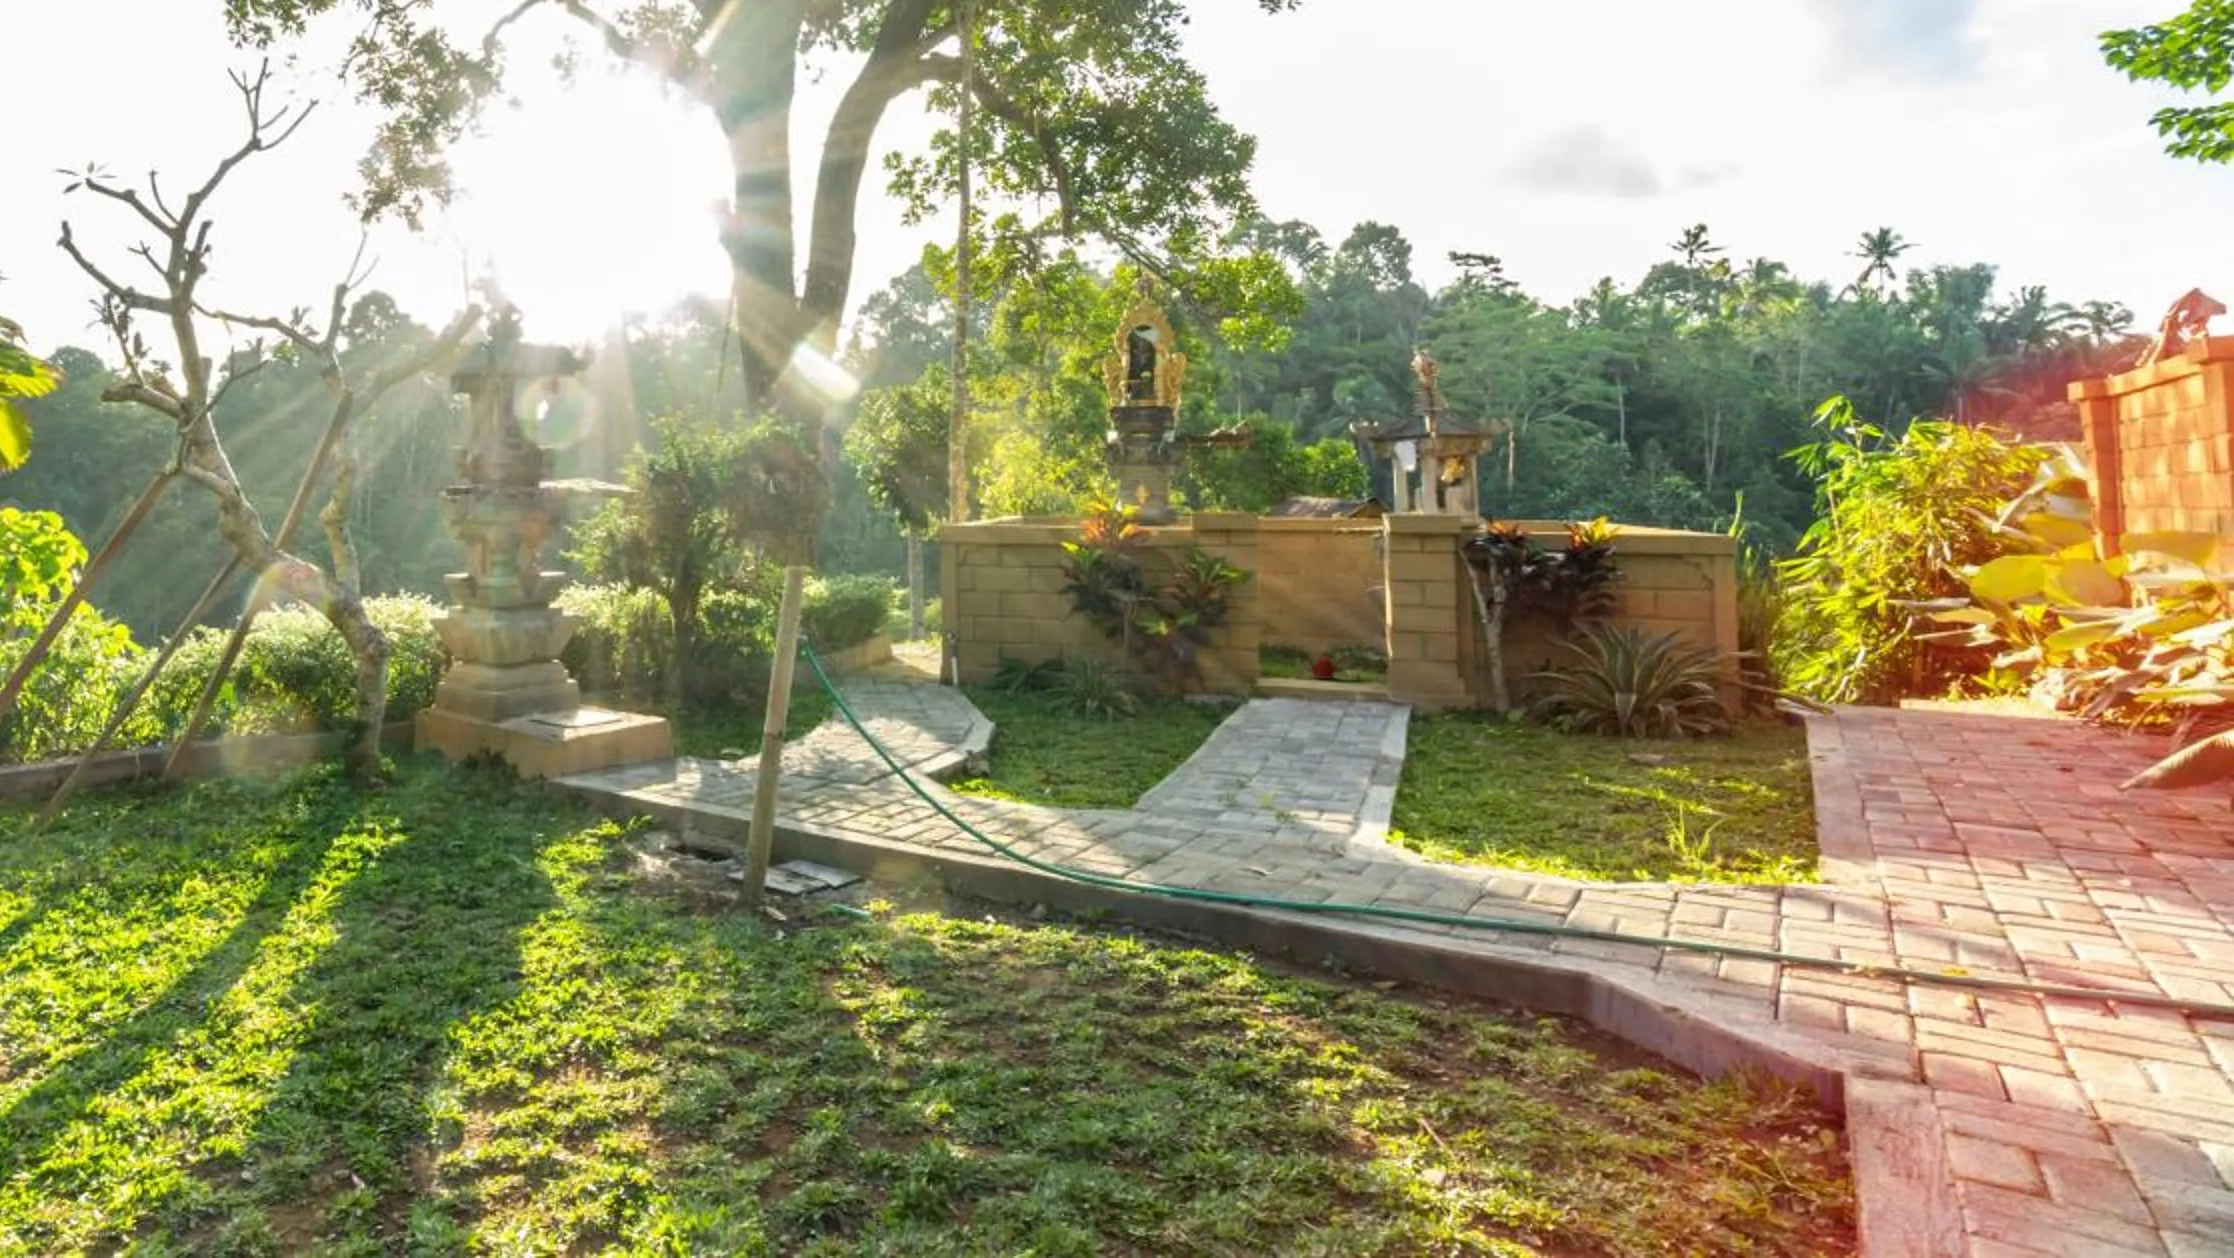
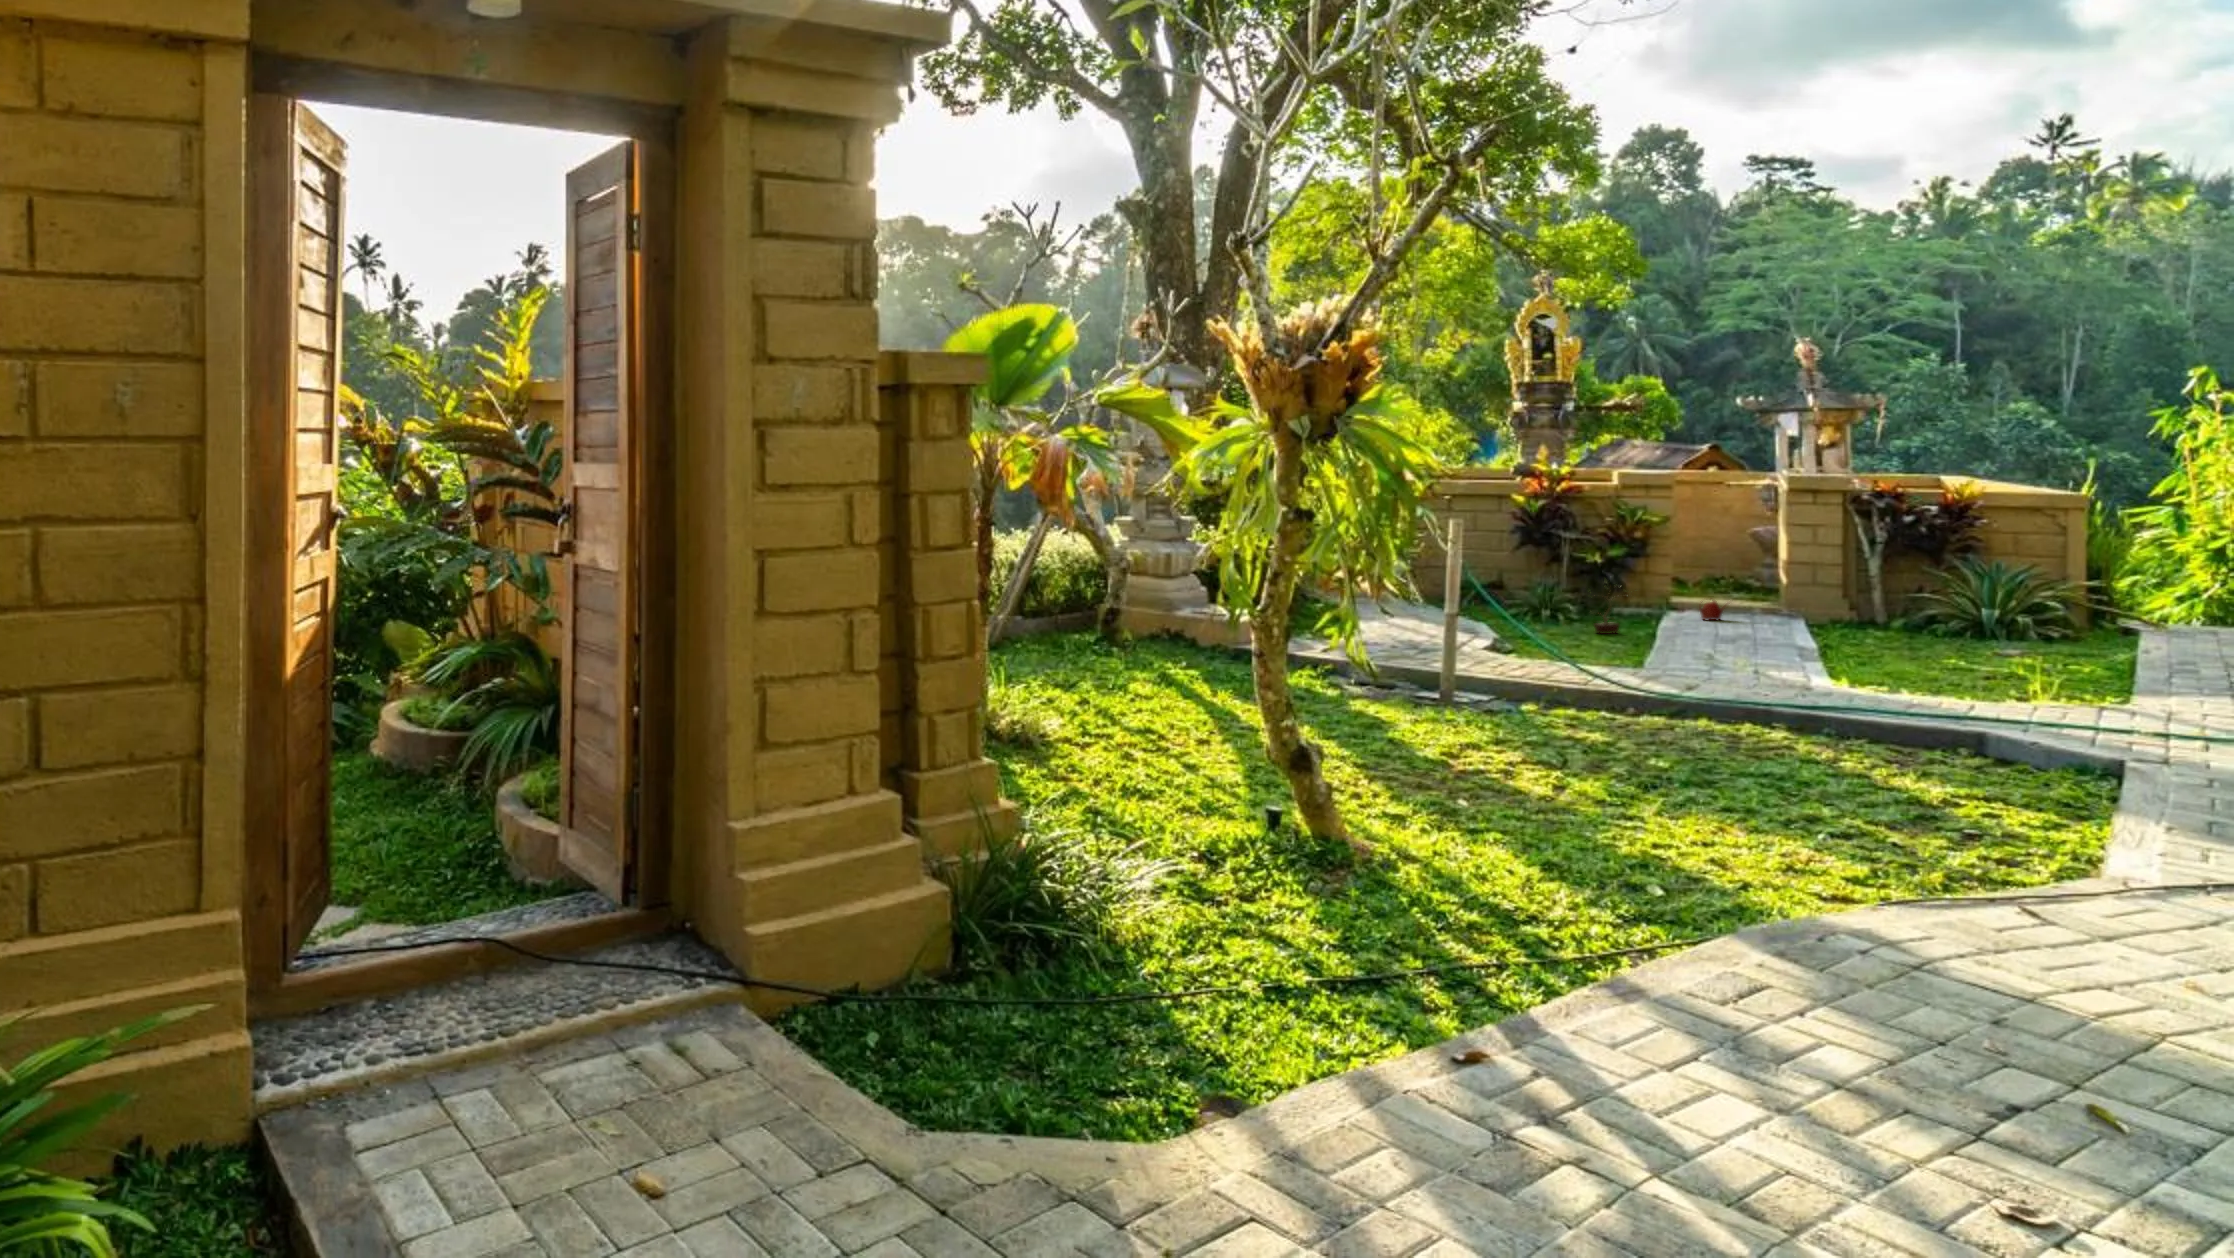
potted plant: none [1172,630,1232,696] -> present [1588,581,1636,634]

